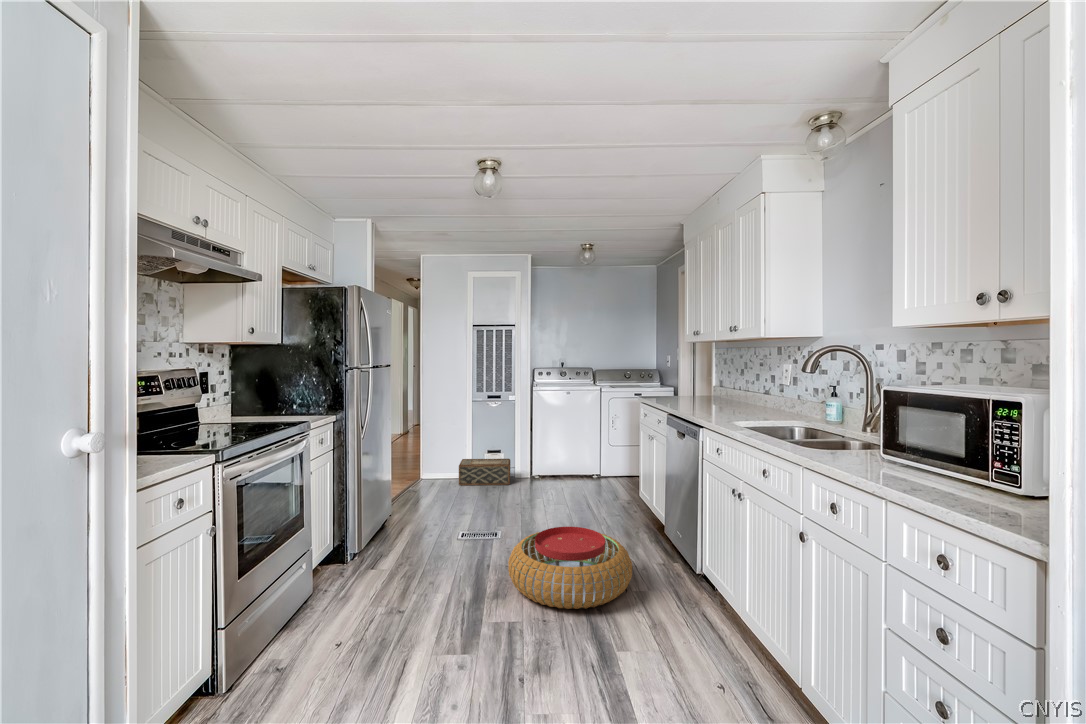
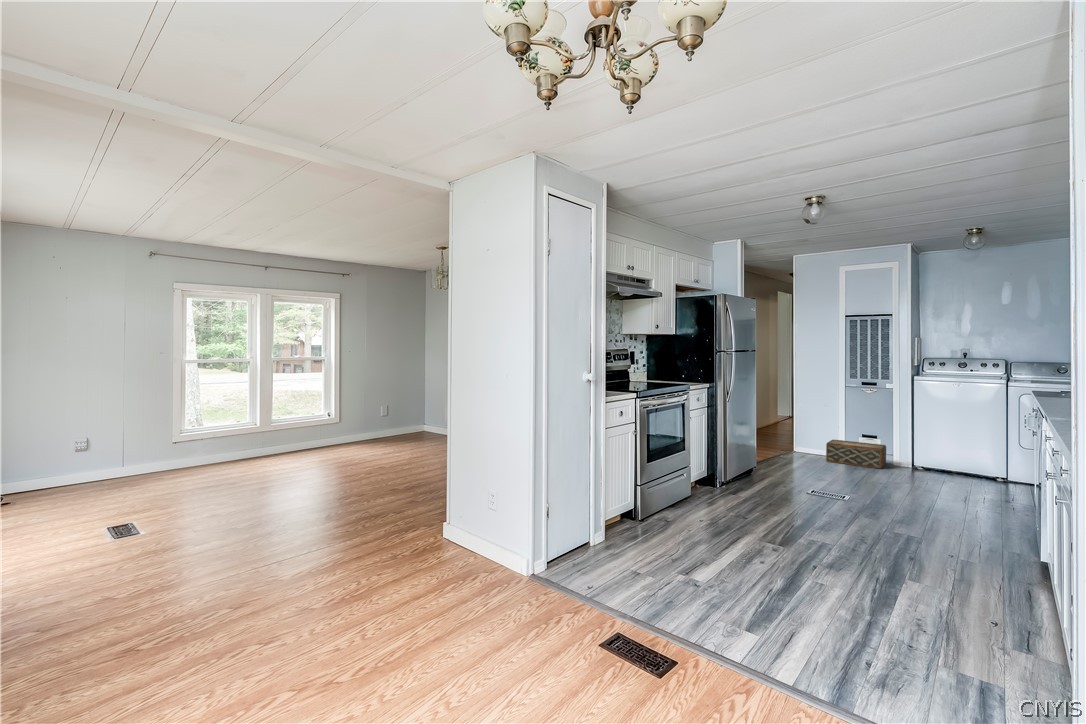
pouf: present [508,527,632,609] -> none [835,491,967,556]

